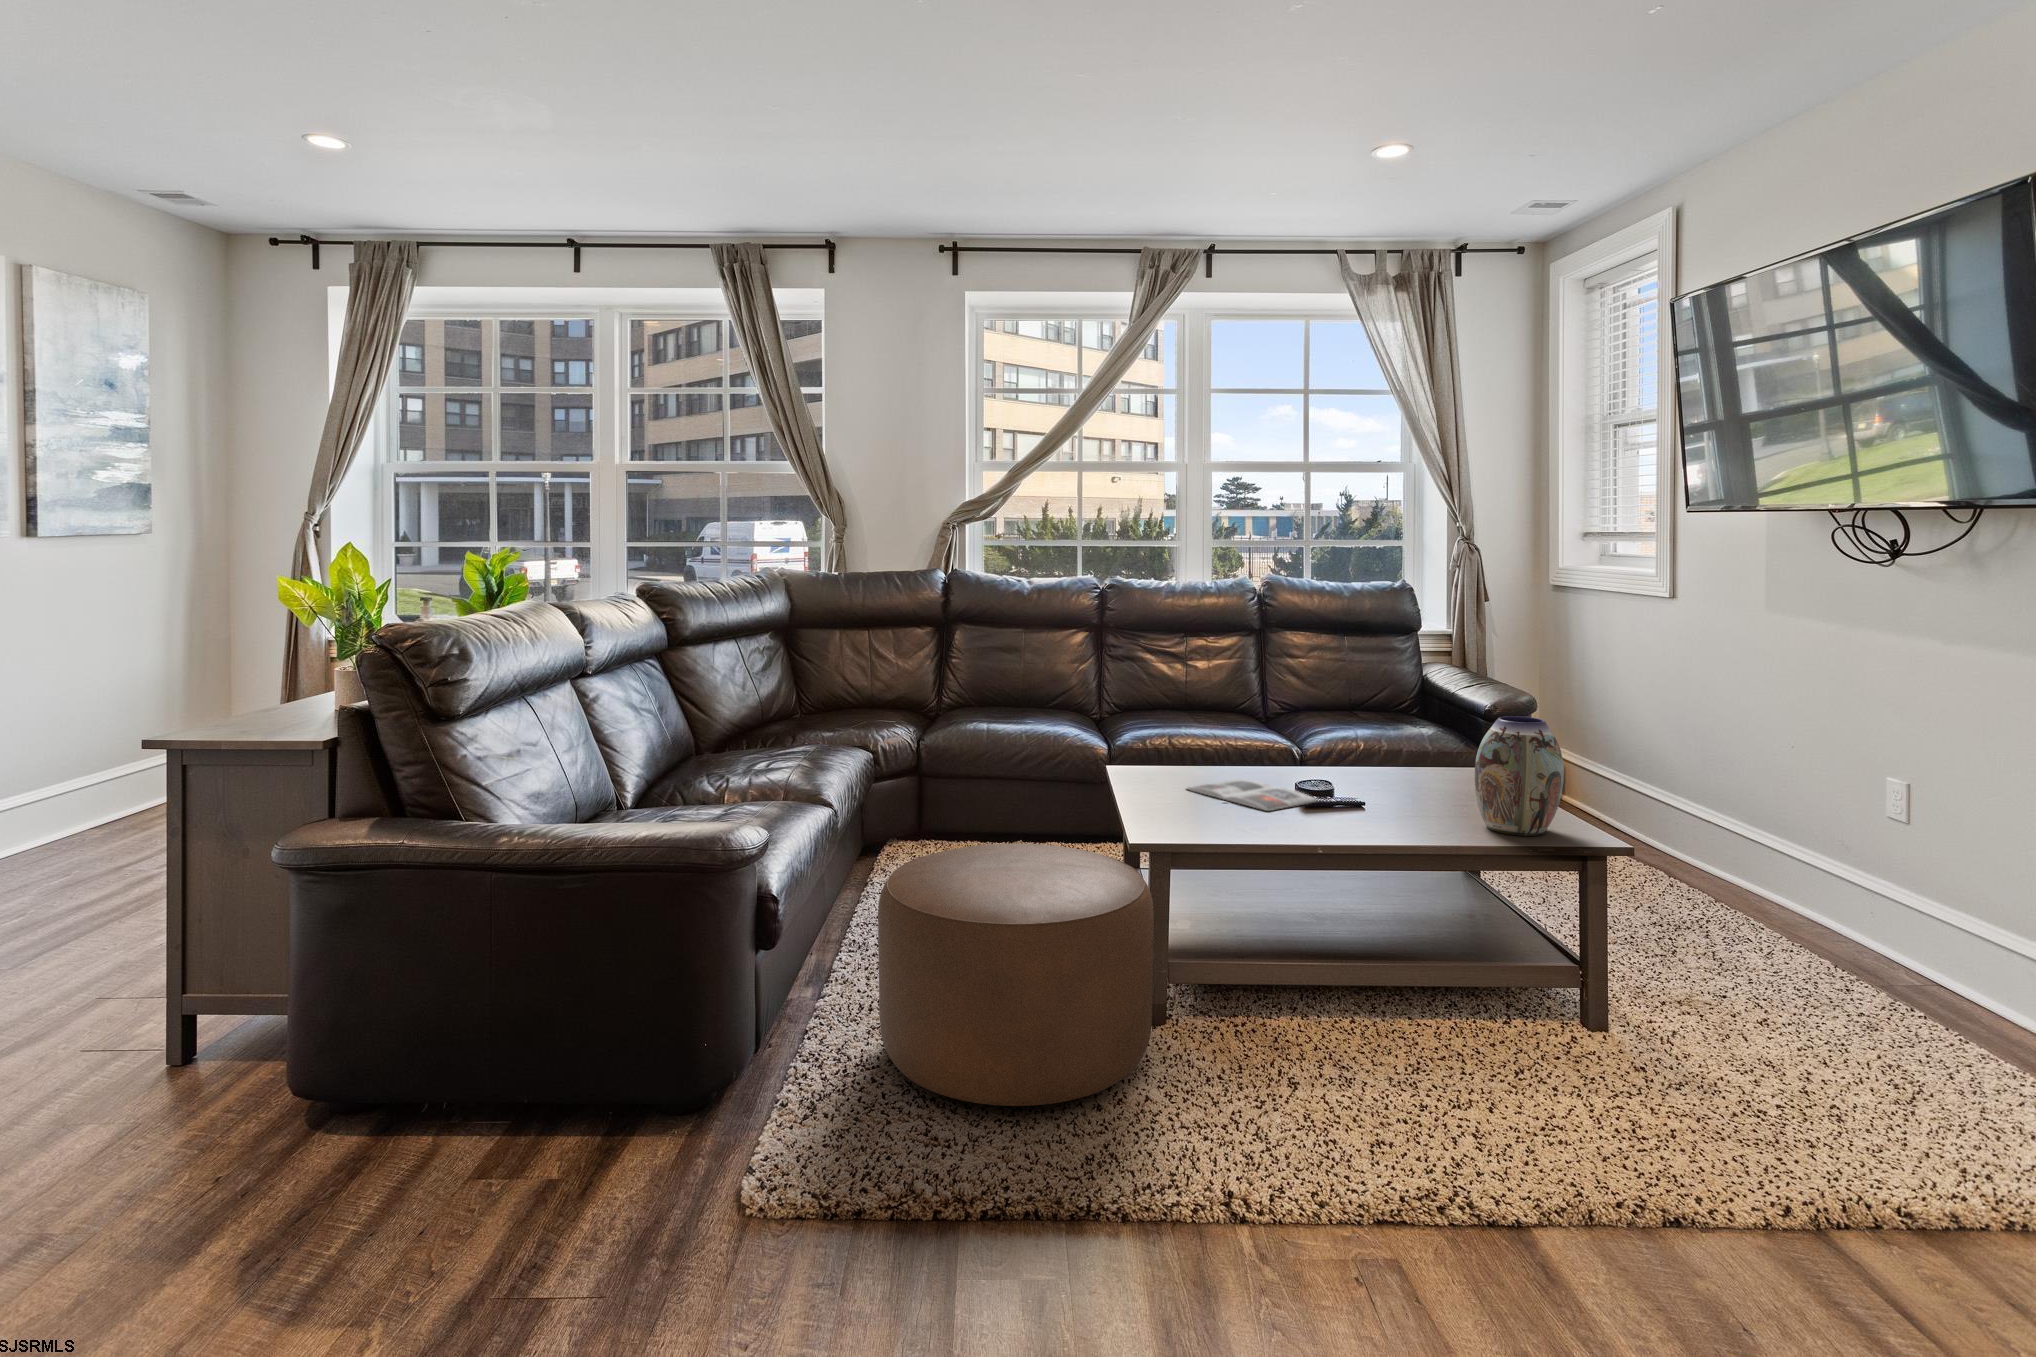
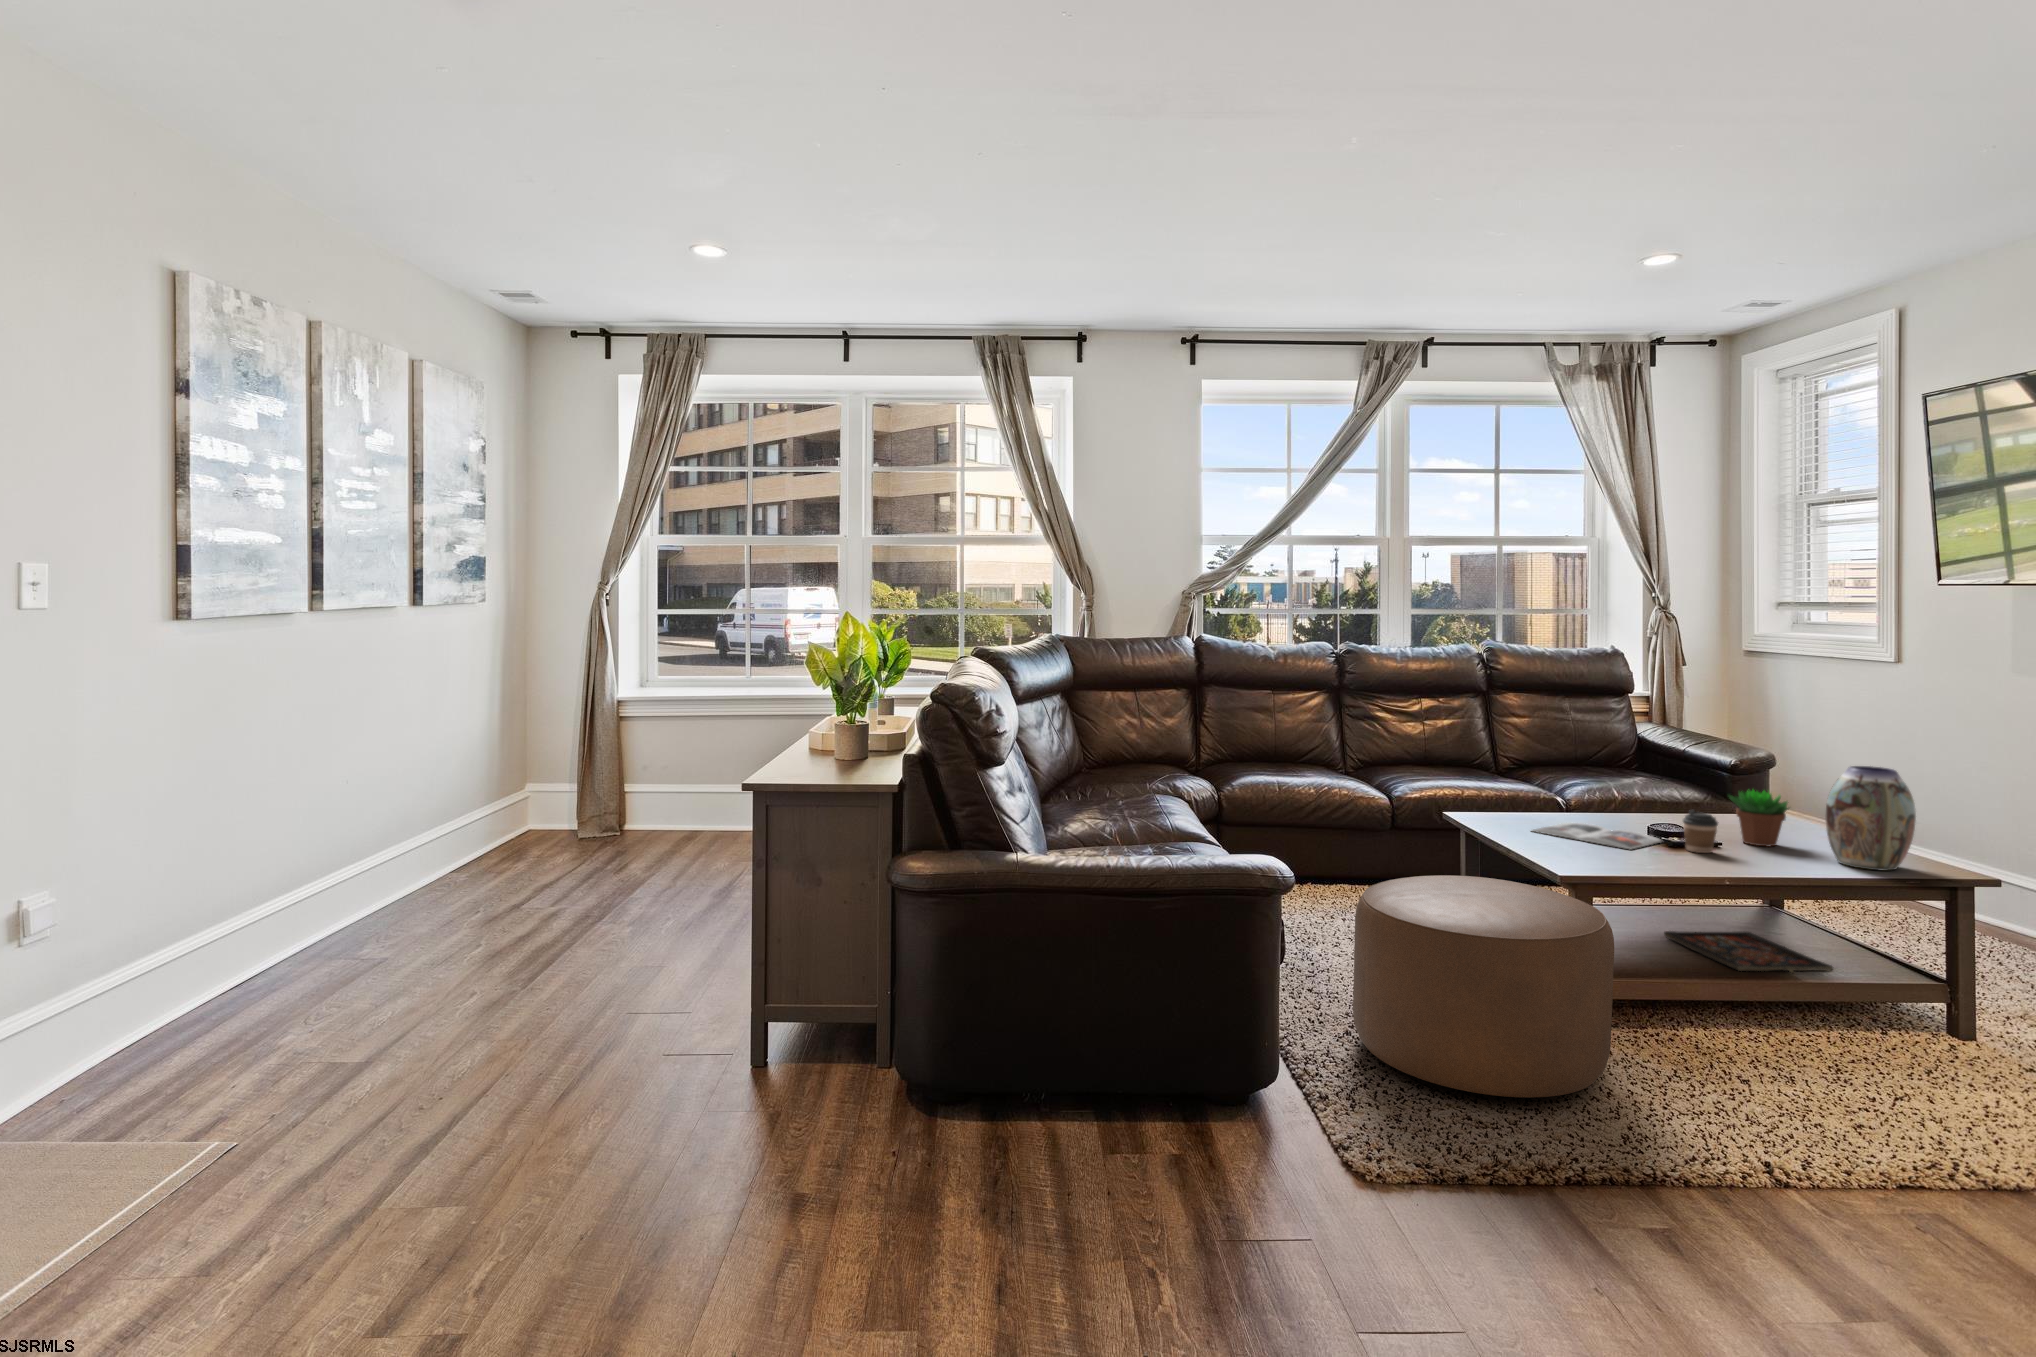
succulent plant: none [1394,741,1459,807] -> present [1728,790,1789,847]
coffee cup: none [1328,766,1364,815] -> present [1683,810,1718,853]
board game: none [1316,901,1468,952] -> present [1664,931,1834,972]

